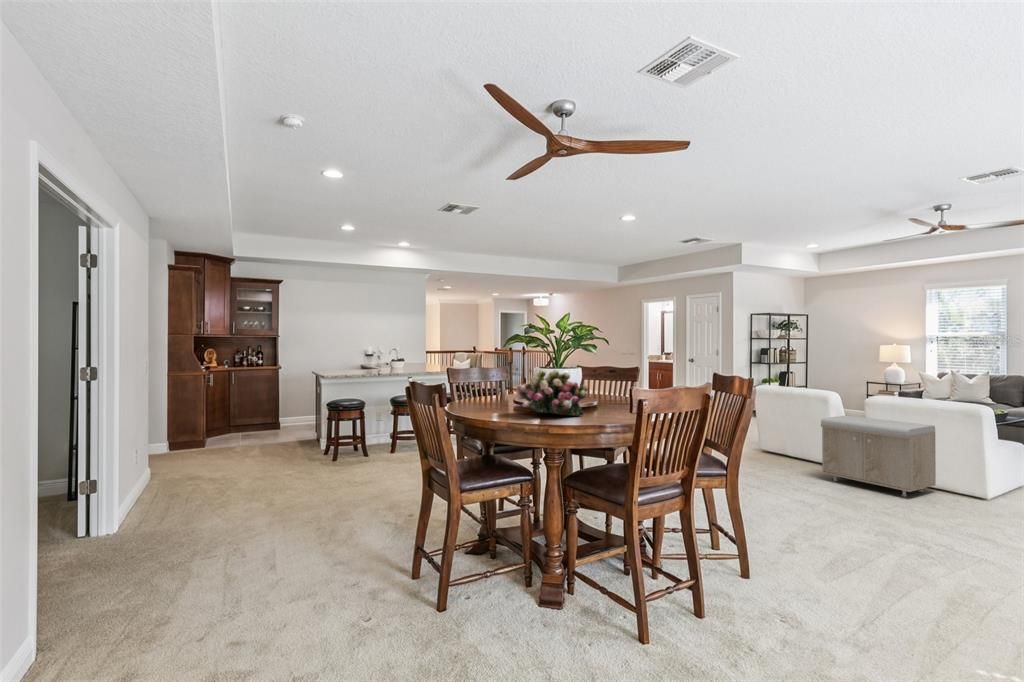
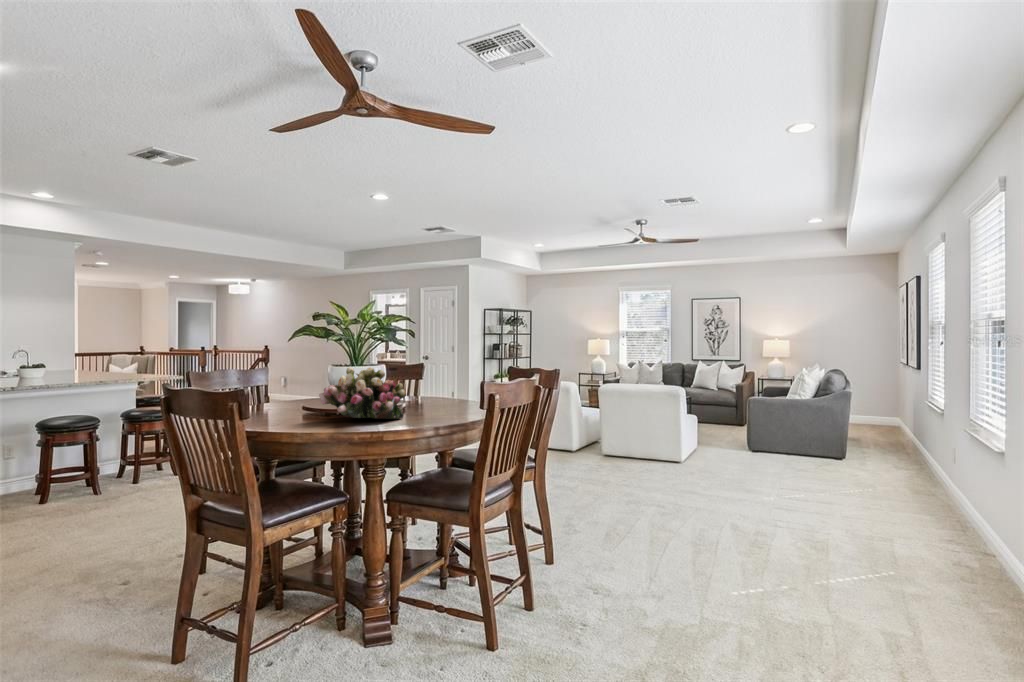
storage bench: present [821,415,936,497] -> none [569,403,656,471]

